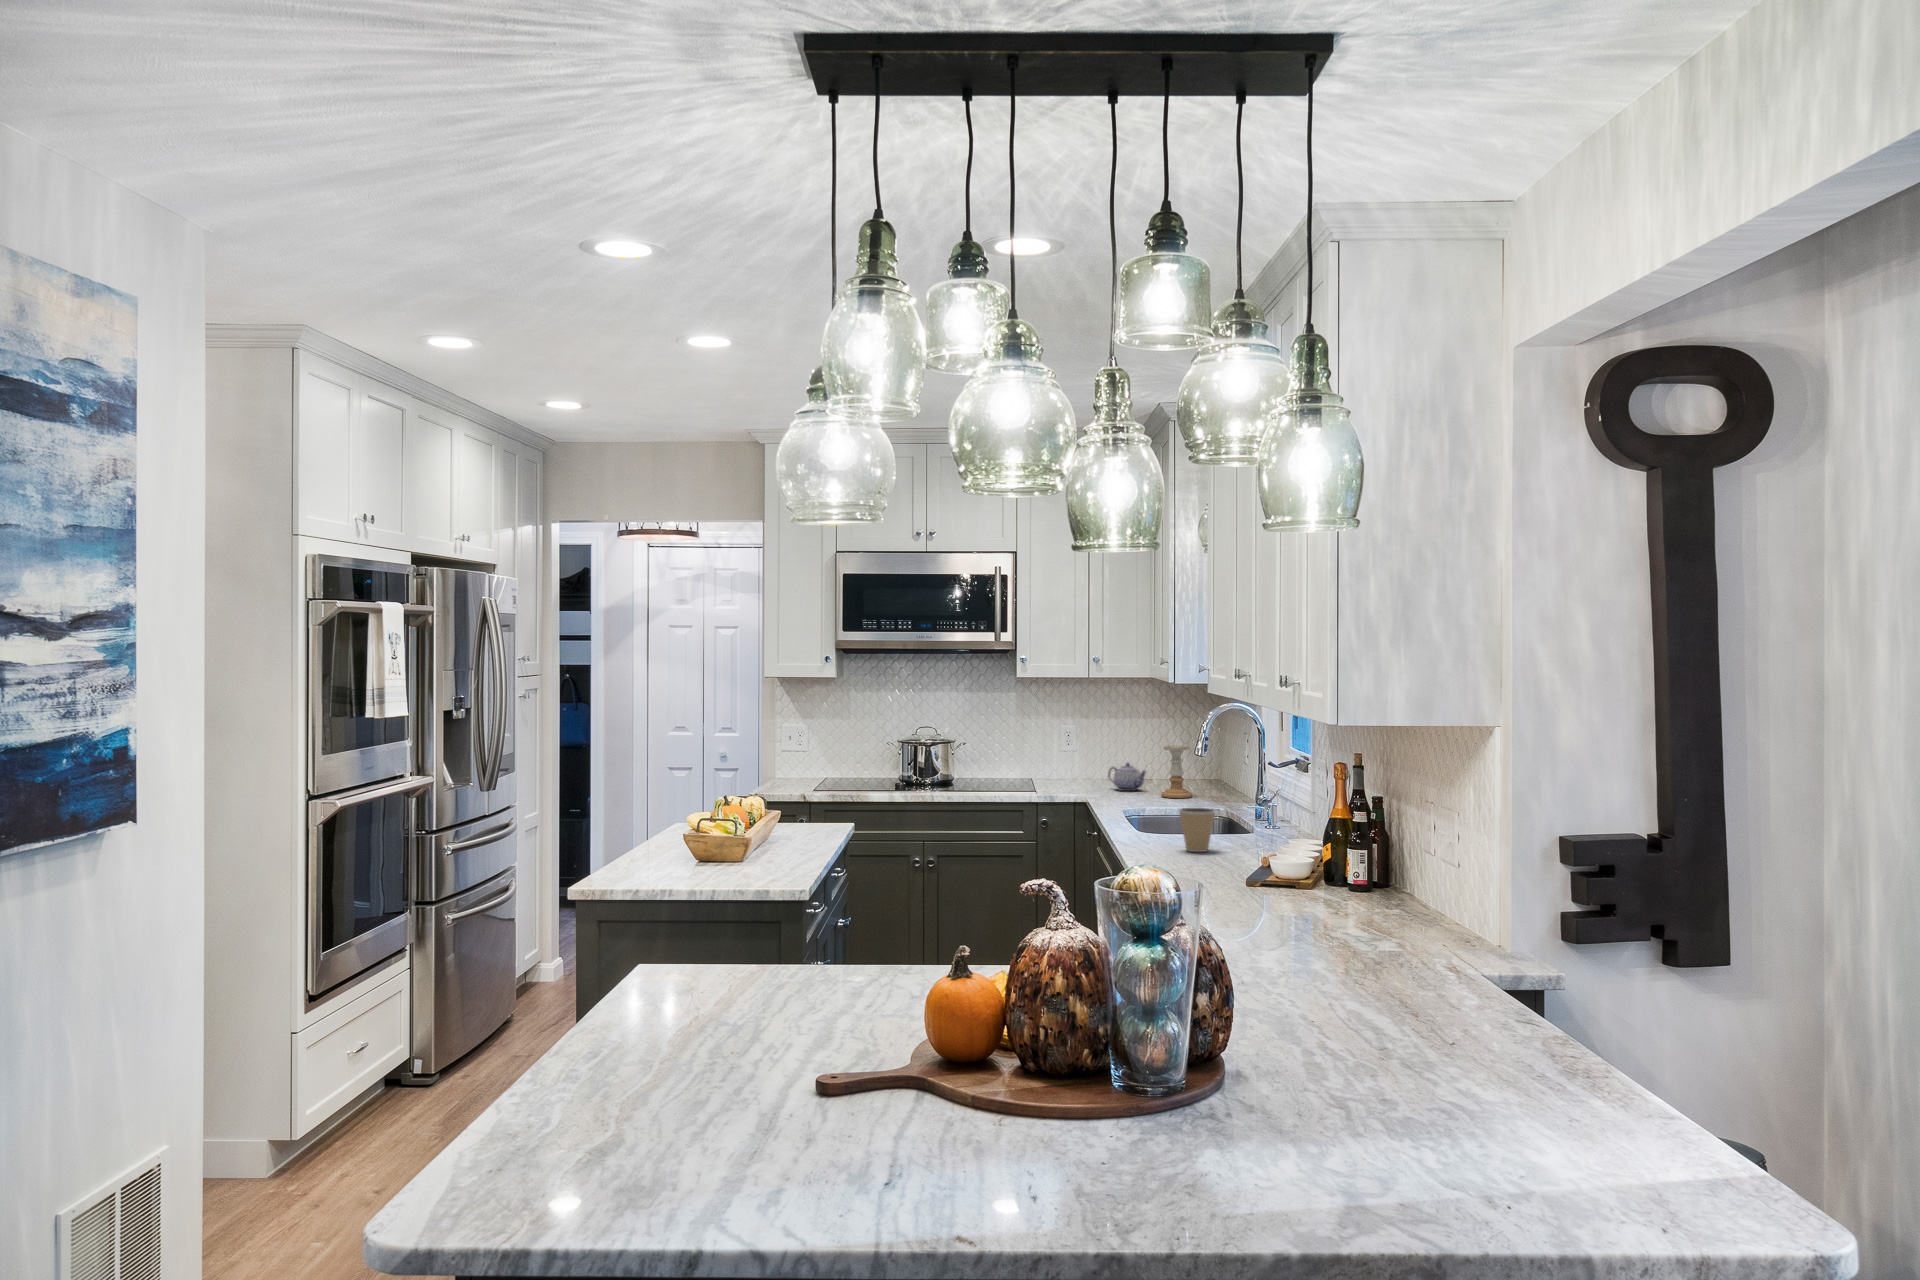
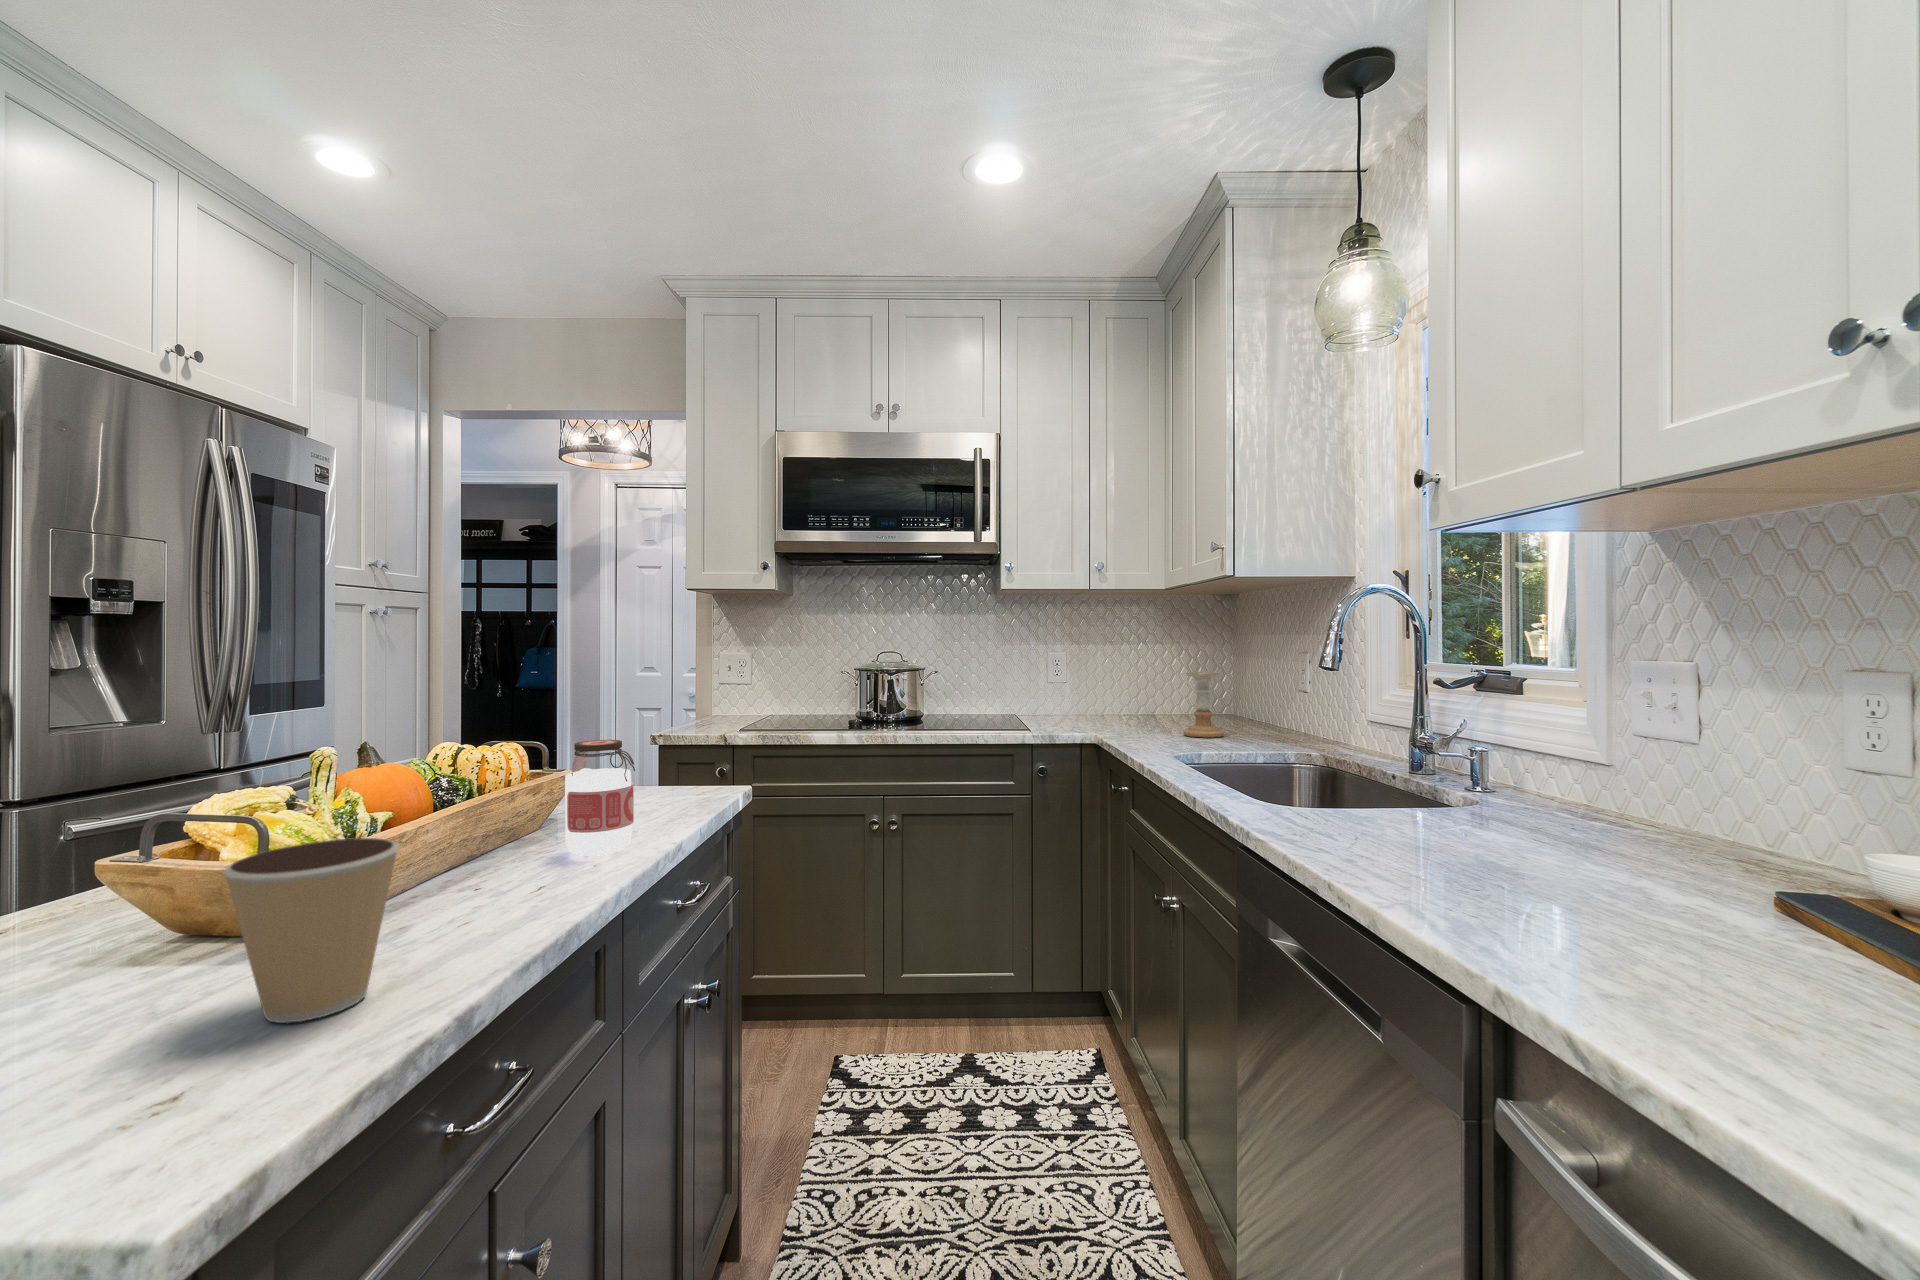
teapot: present [1108,762,1146,791] -> none [1107,694,1159,729]
jar: none [787,793,817,846] -> present [565,740,635,856]
coffee cup: present [1179,808,1215,852] -> present [223,838,400,1023]

